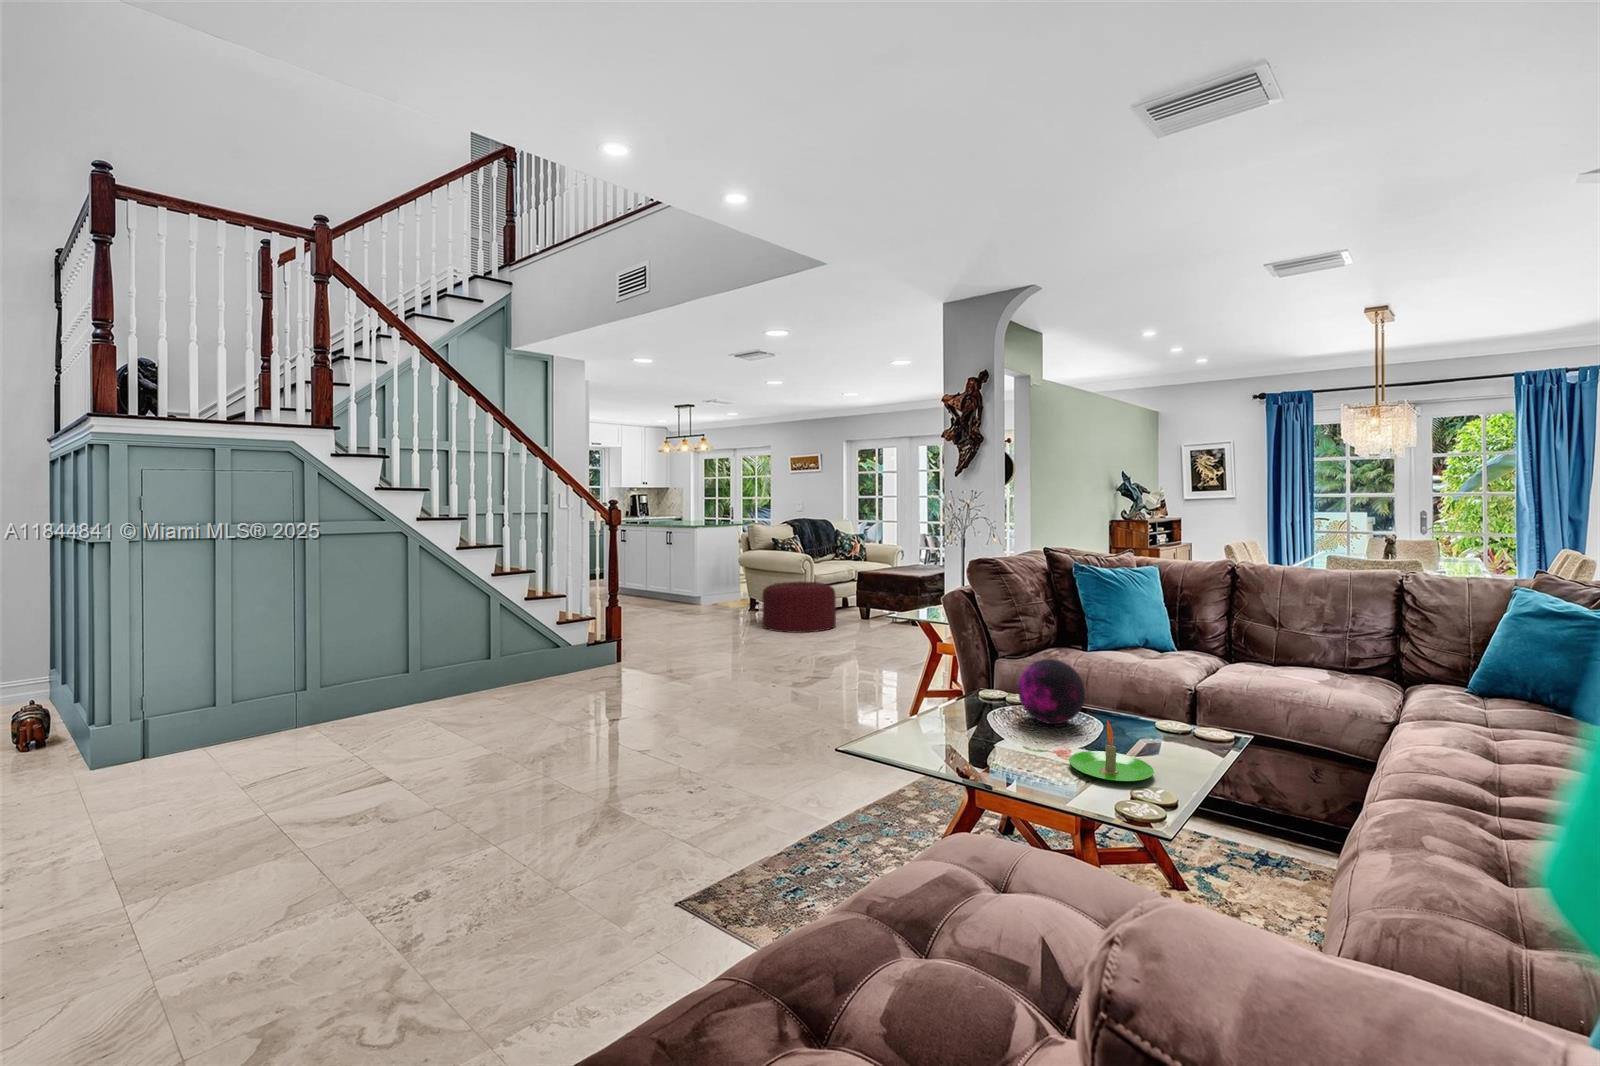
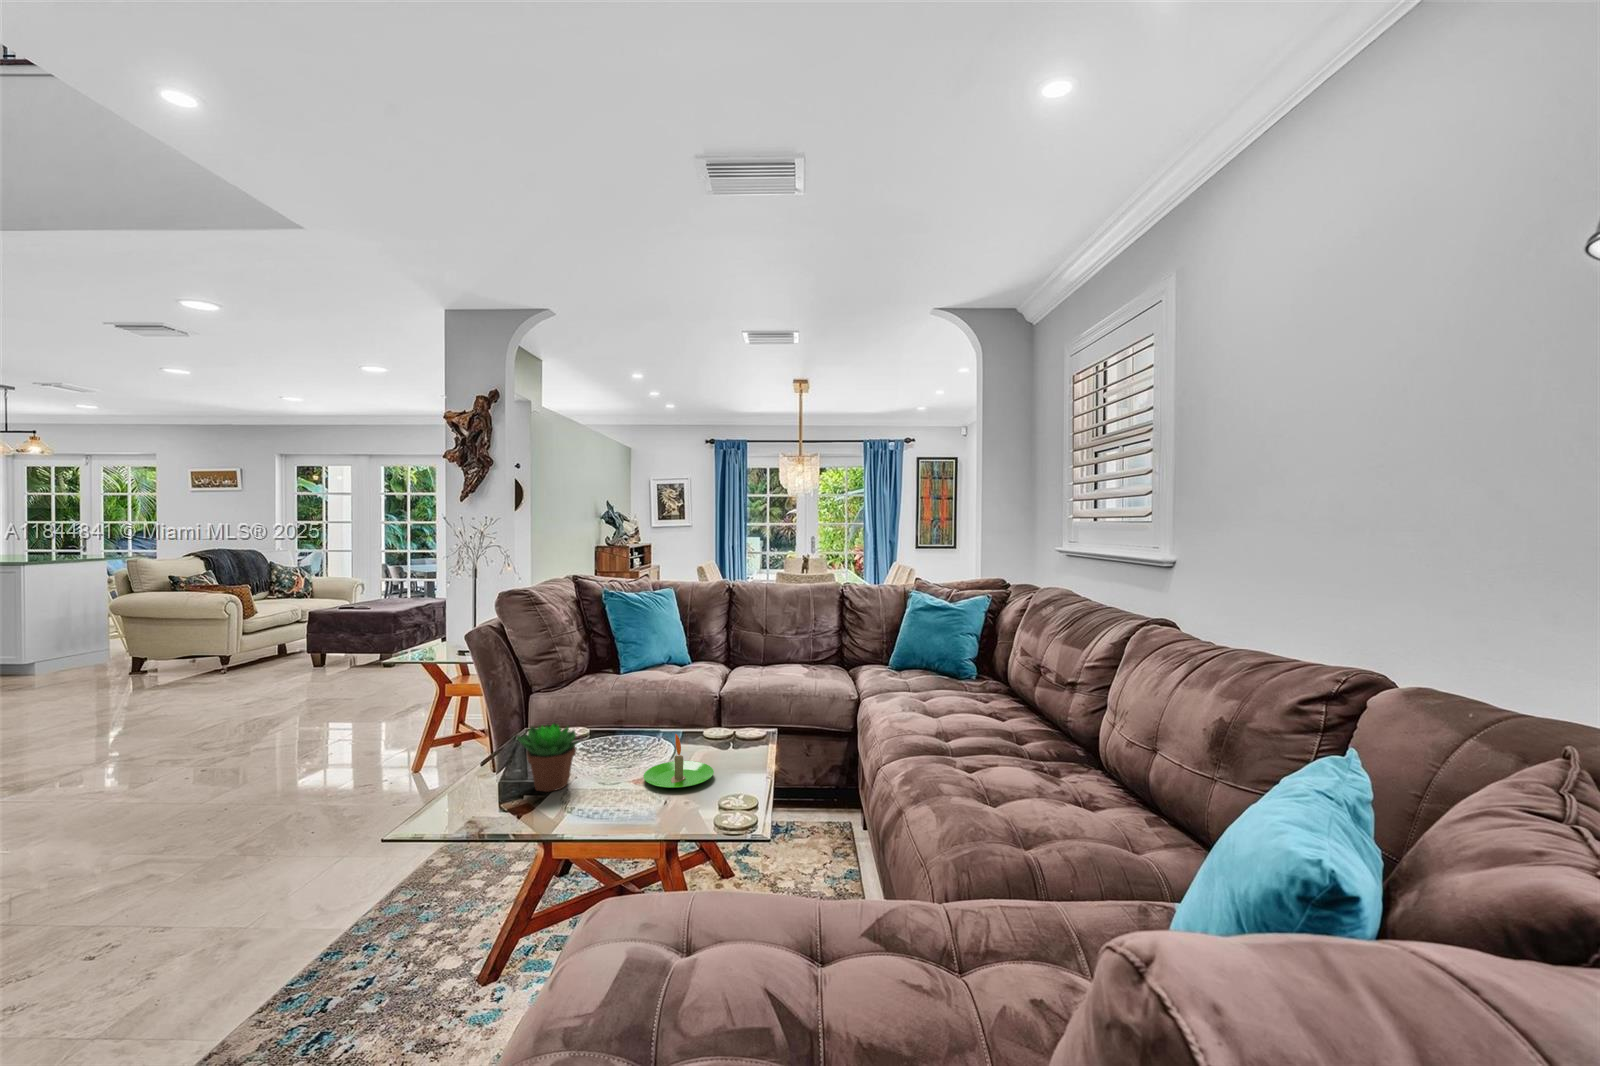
ottoman: present [762,581,836,633] -> none [148,629,278,702]
decorative orb: present [1018,659,1085,724] -> none [578,685,641,748]
succulent plant: none [947,683,1005,750] -> present [517,723,578,792]

